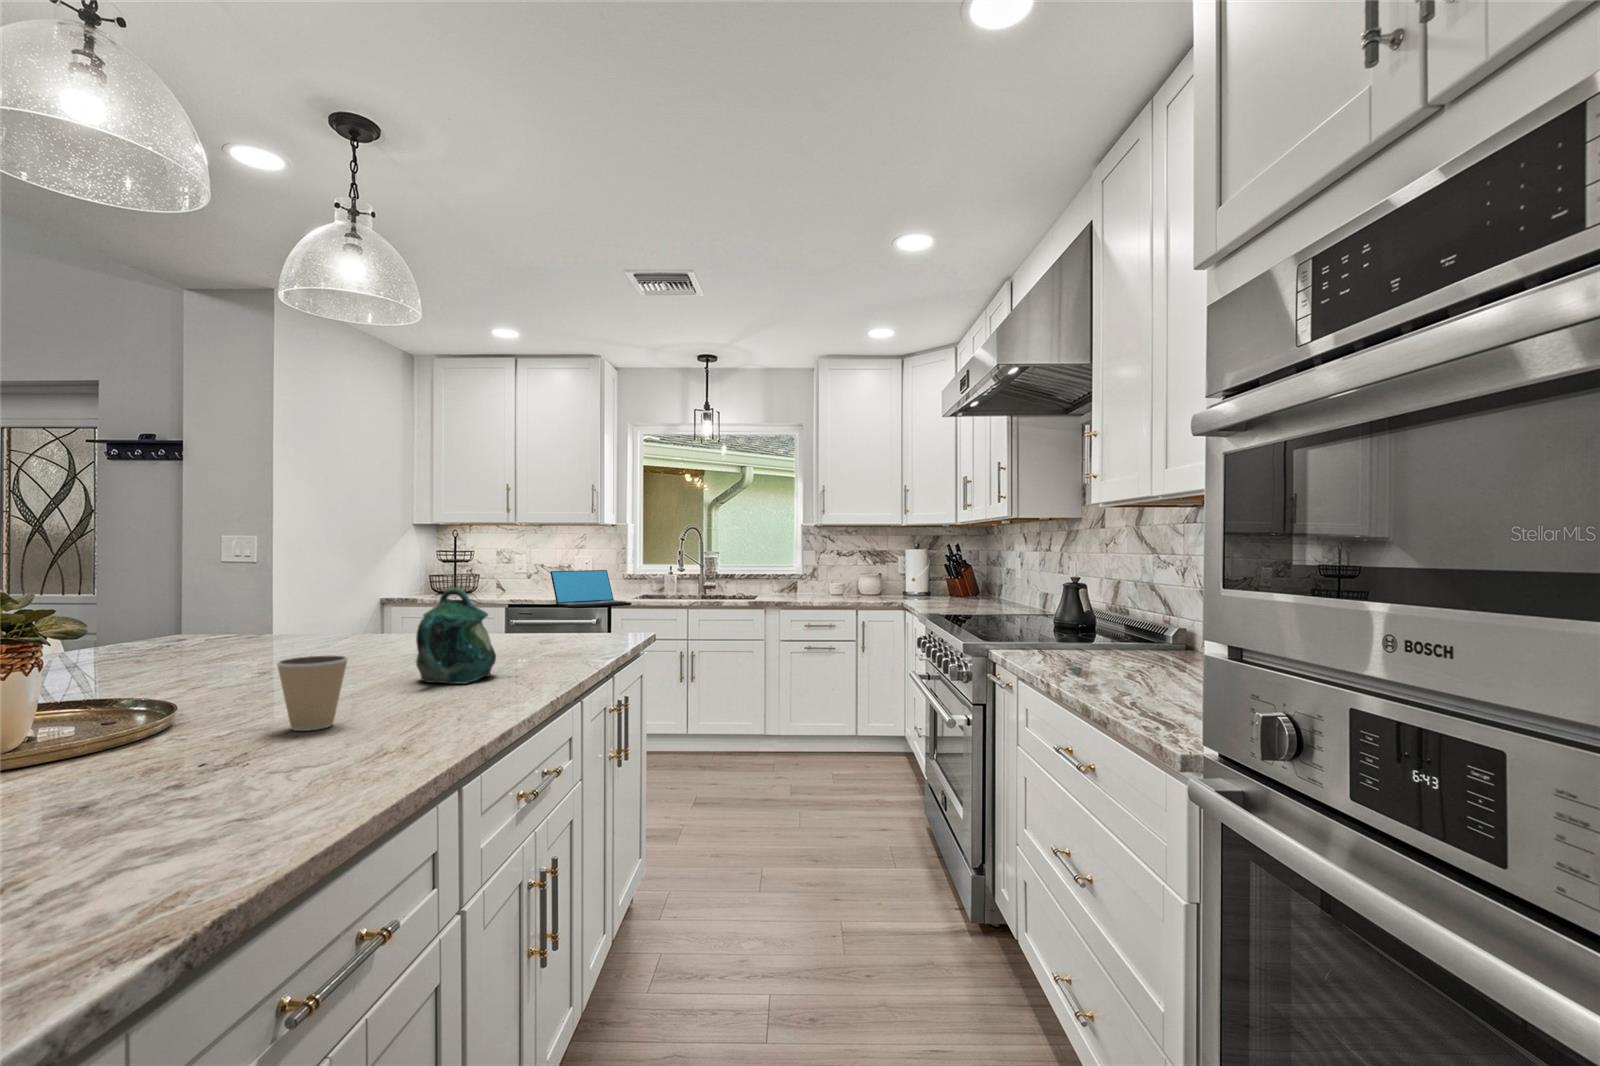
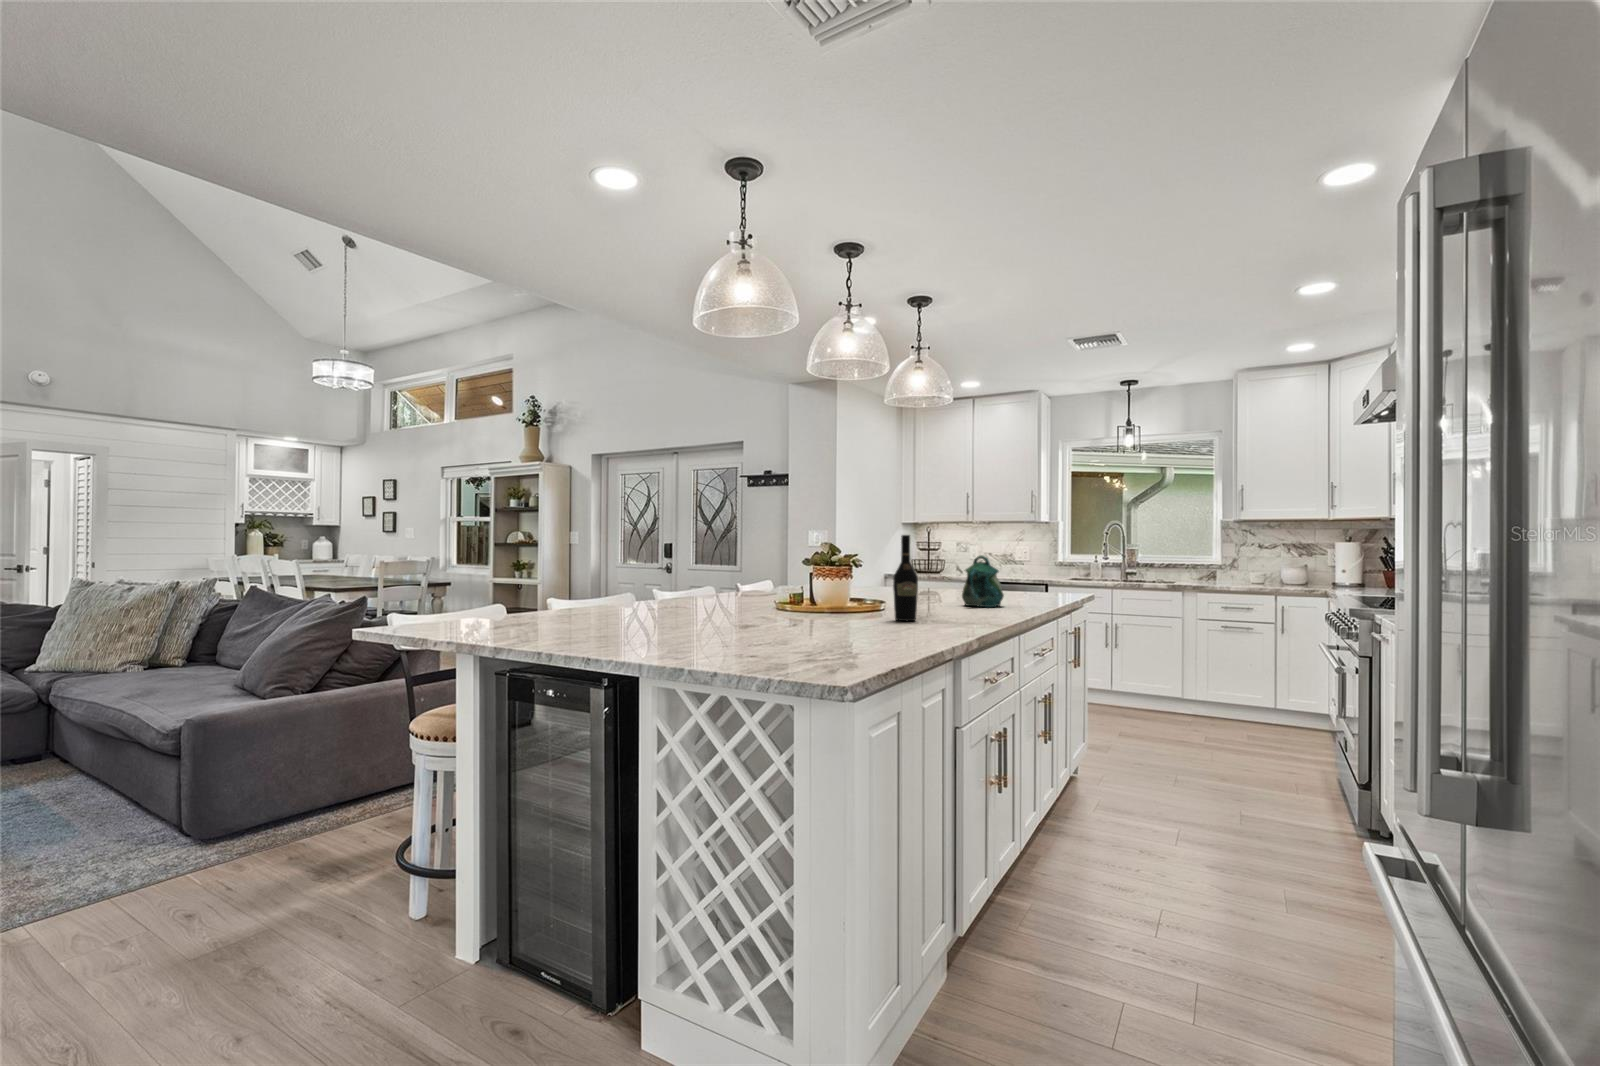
wine bottle: none [123,563,204,789] -> present [893,535,918,621]
laptop: present [550,570,632,608] -> none [1003,557,1066,584]
coffee cup: present [277,656,348,731] -> none [923,582,951,614]

